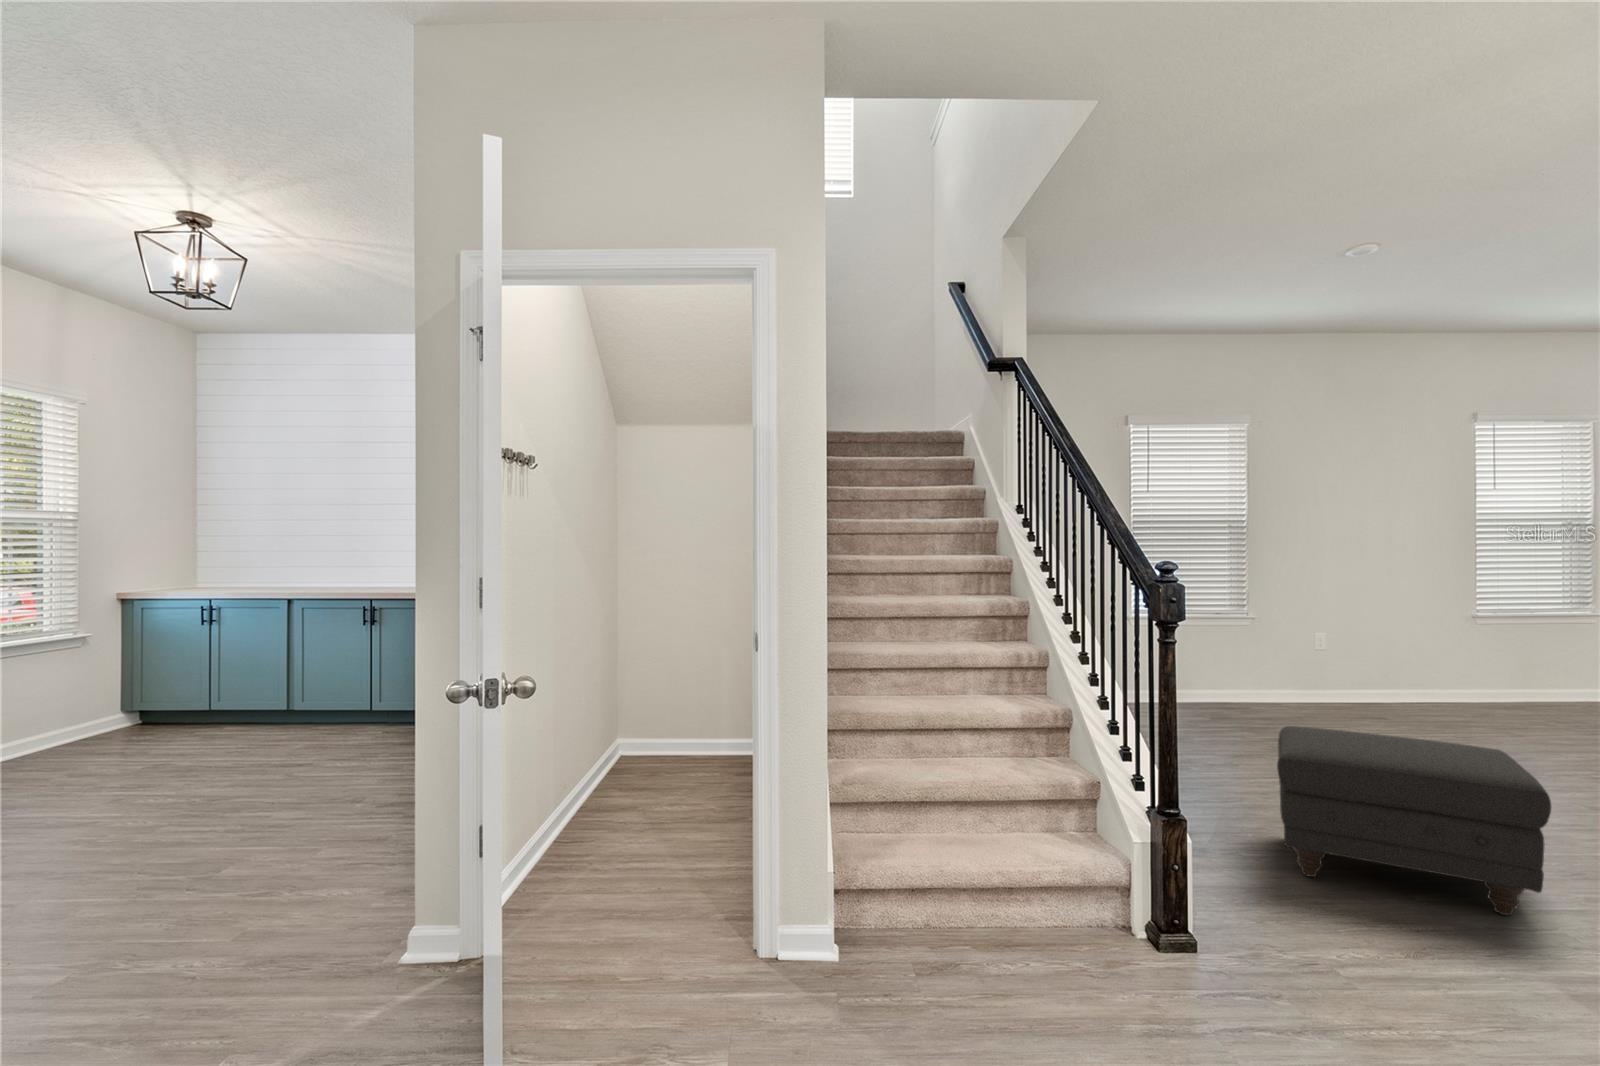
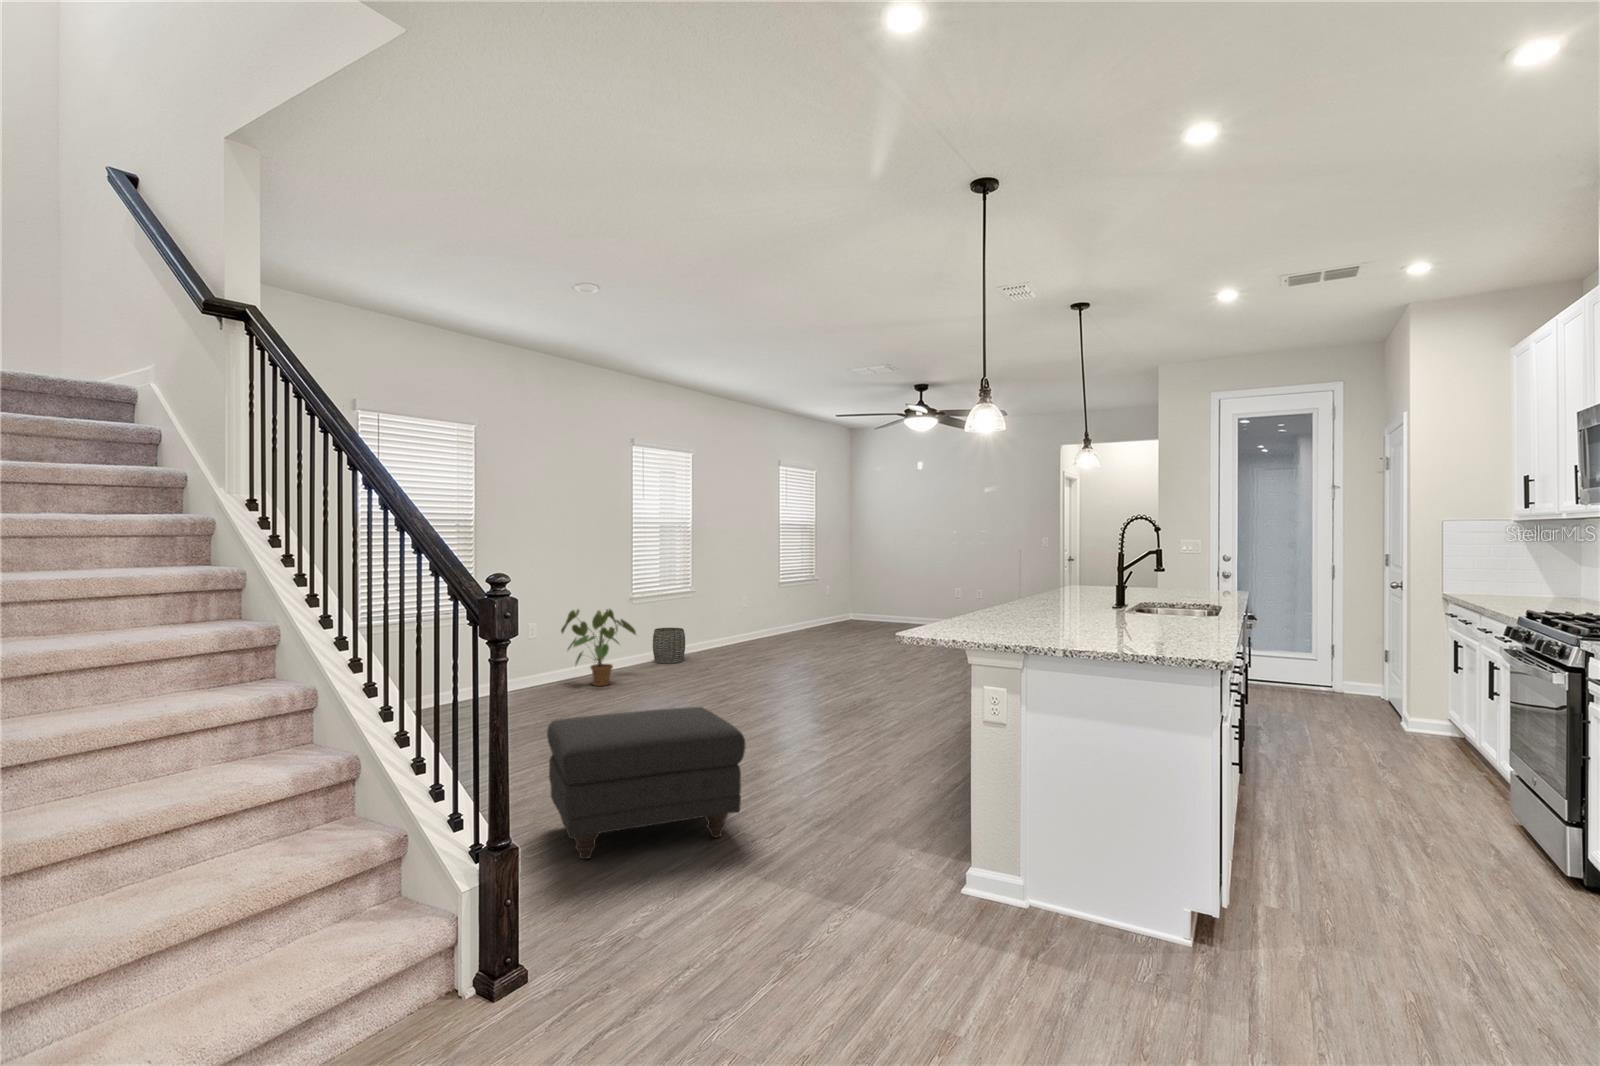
house plant: none [1359,624,1473,717] -> present [561,609,636,686]
woven basket: none [1507,660,1564,709] -> present [653,628,685,664]

